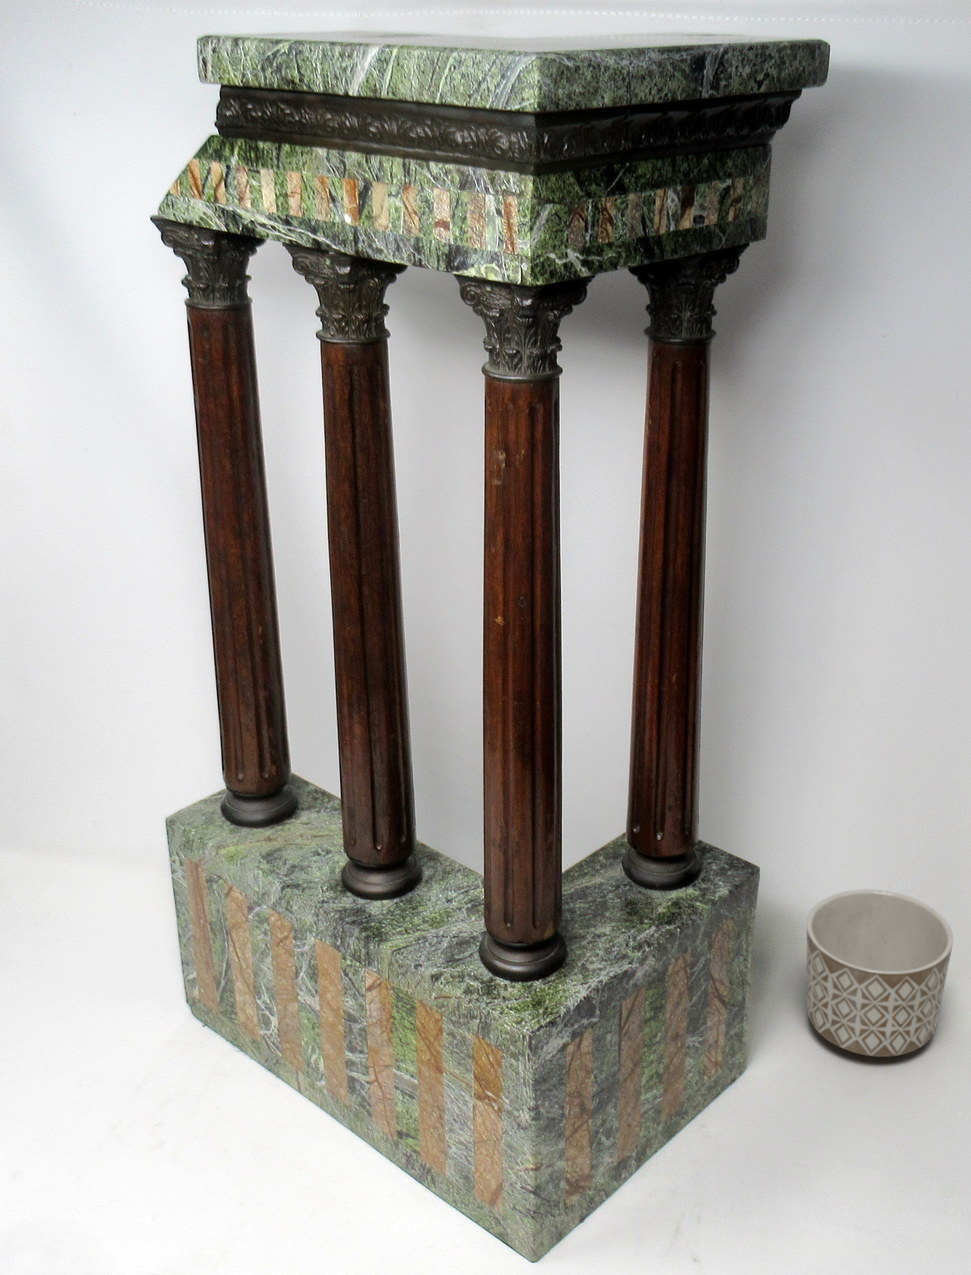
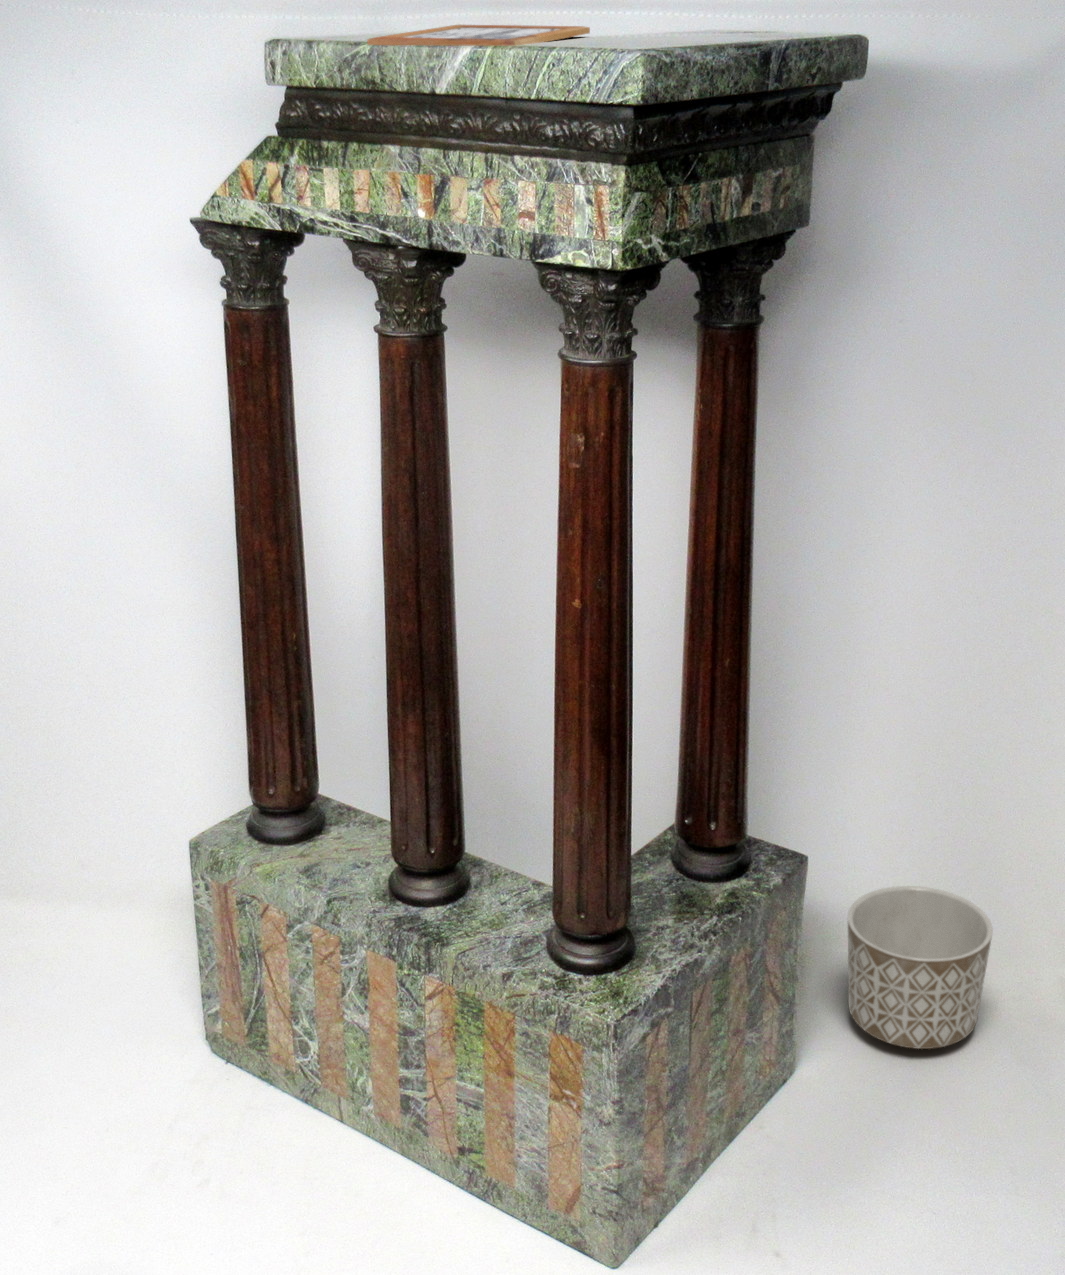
picture frame: none [295,21,539,49] -> present [367,25,590,46]

